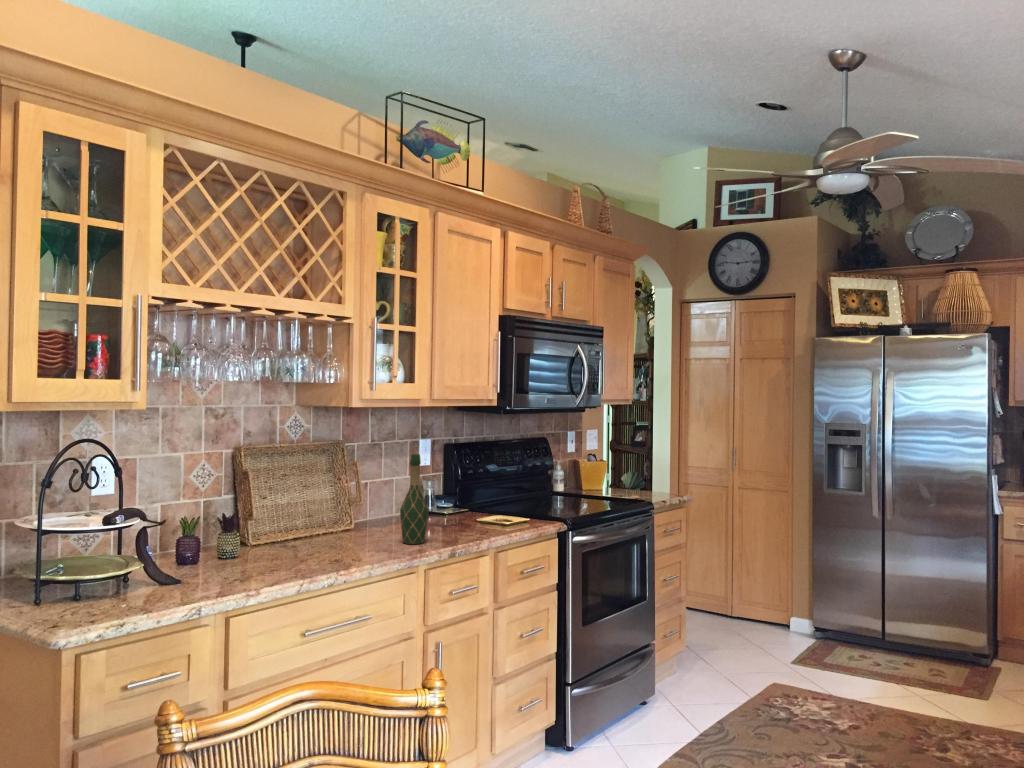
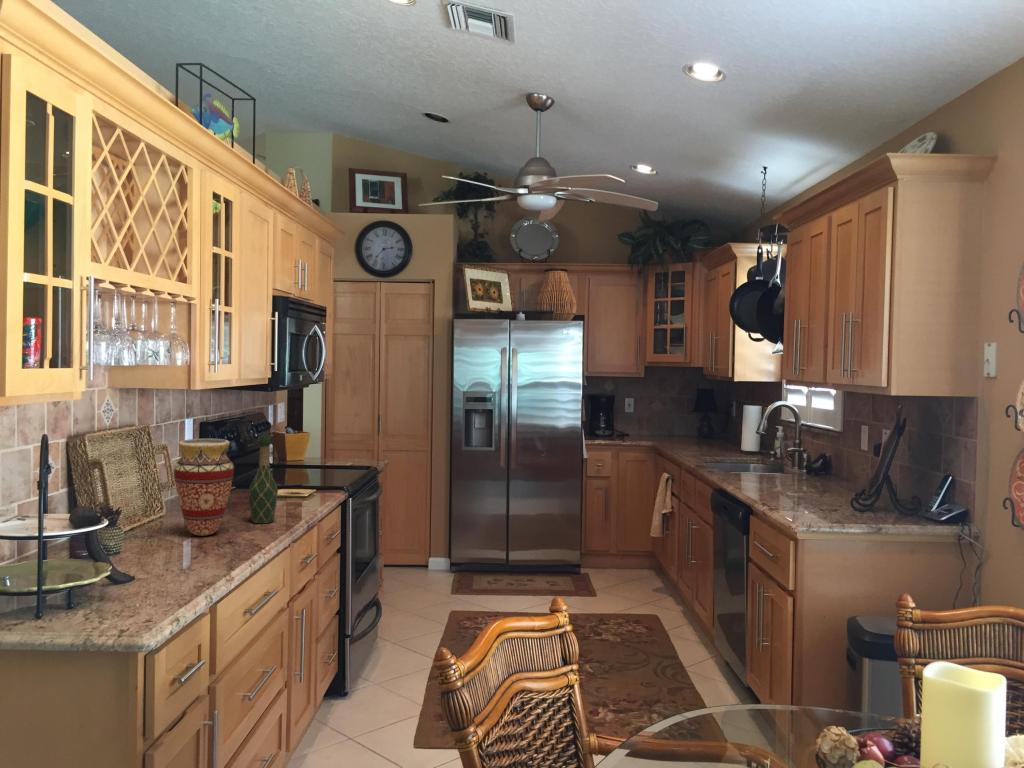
vase: none [311,454,367,549] -> present [174,439,234,536]

